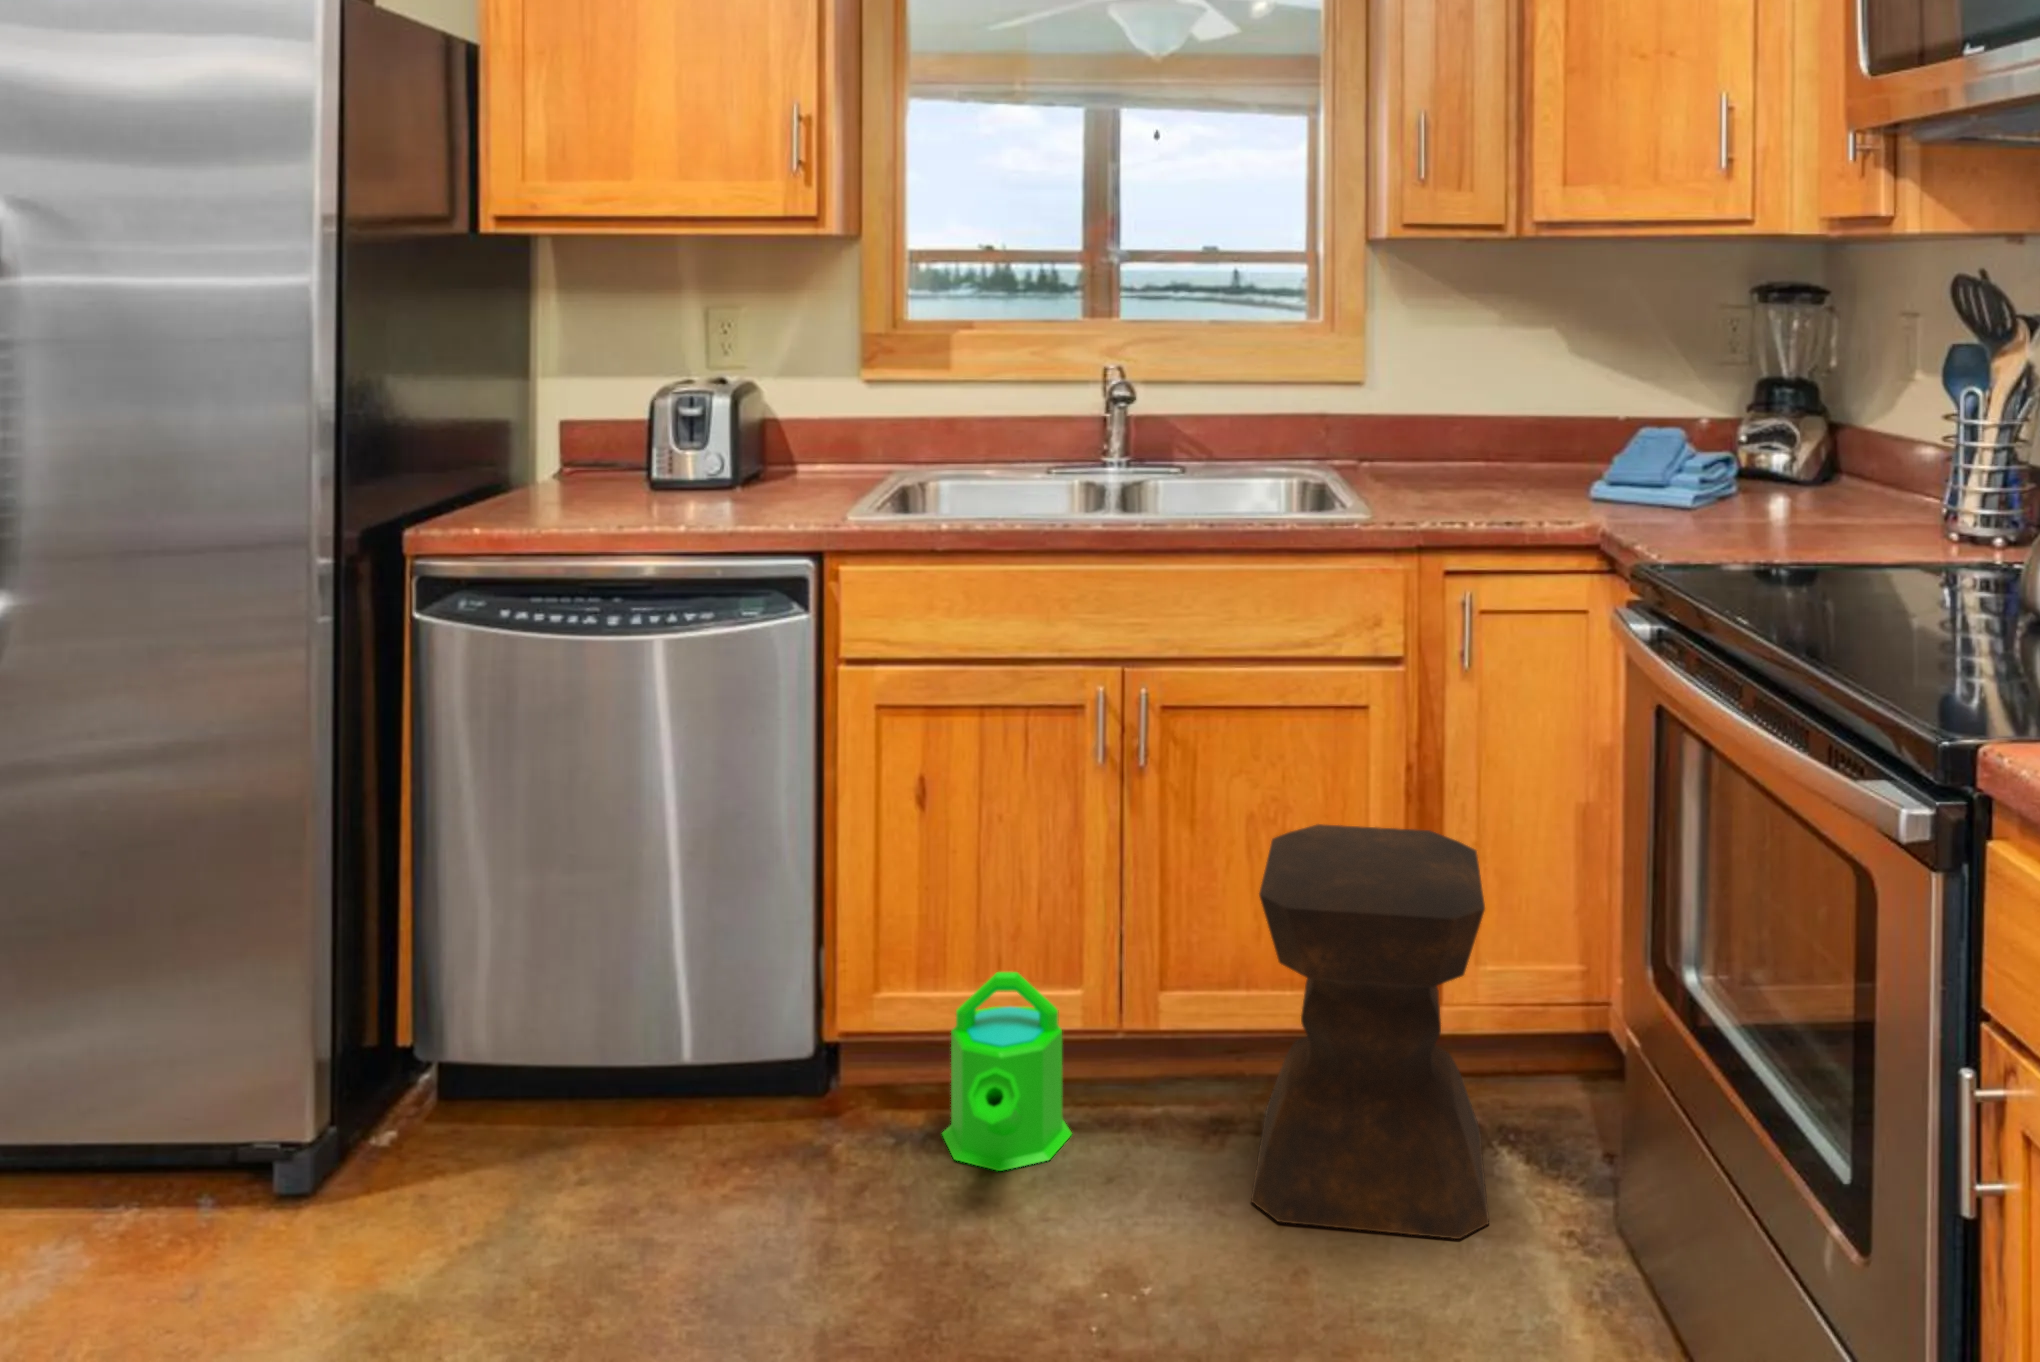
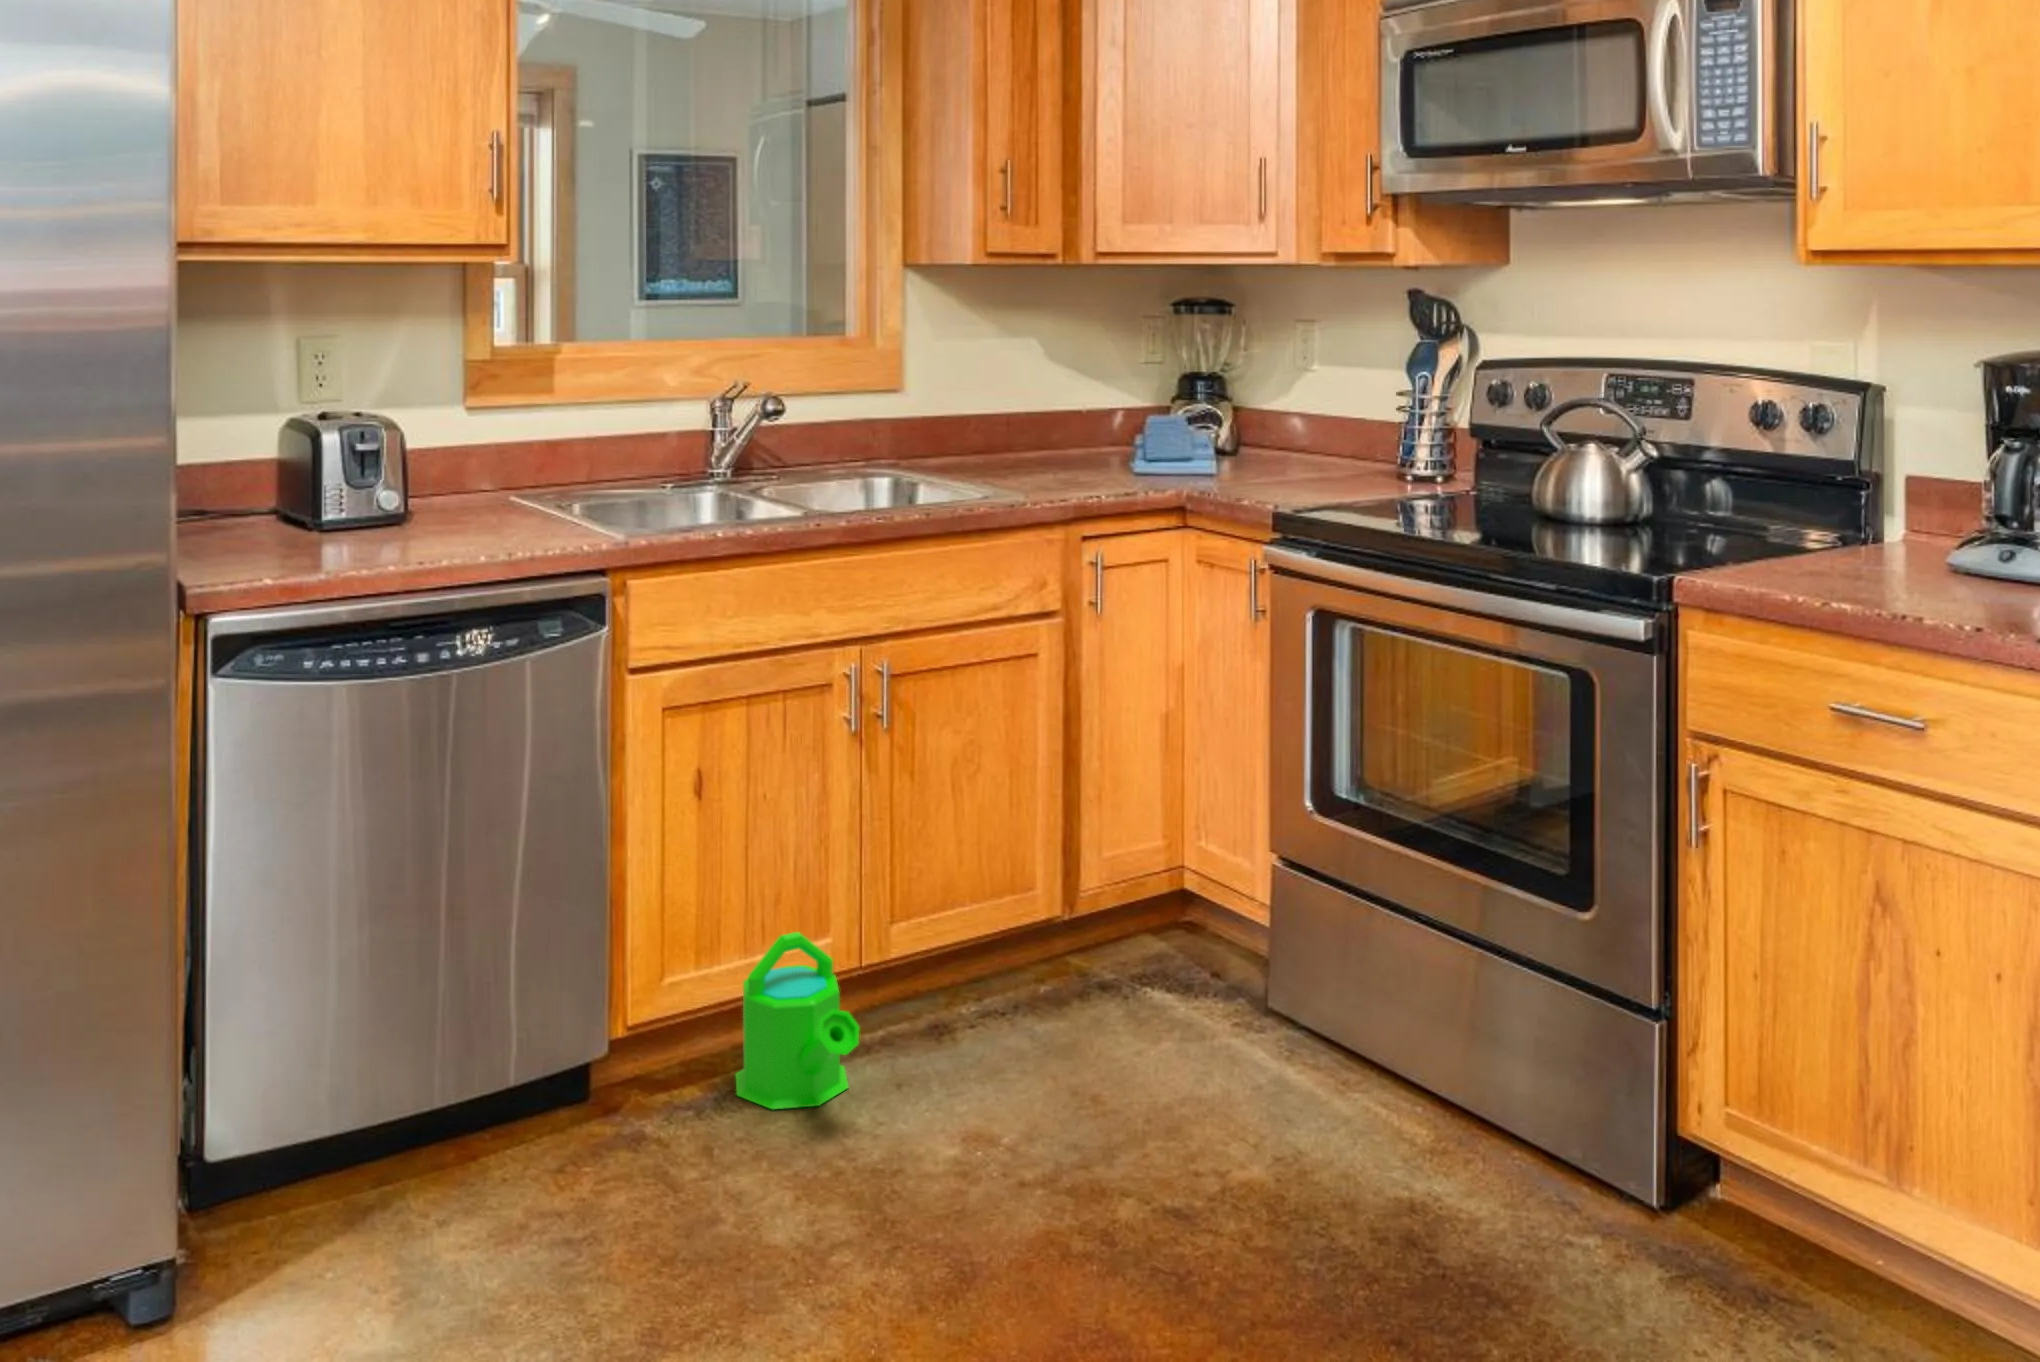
stool: present [1251,824,1489,1239] -> none [972,749,1199,1076]

